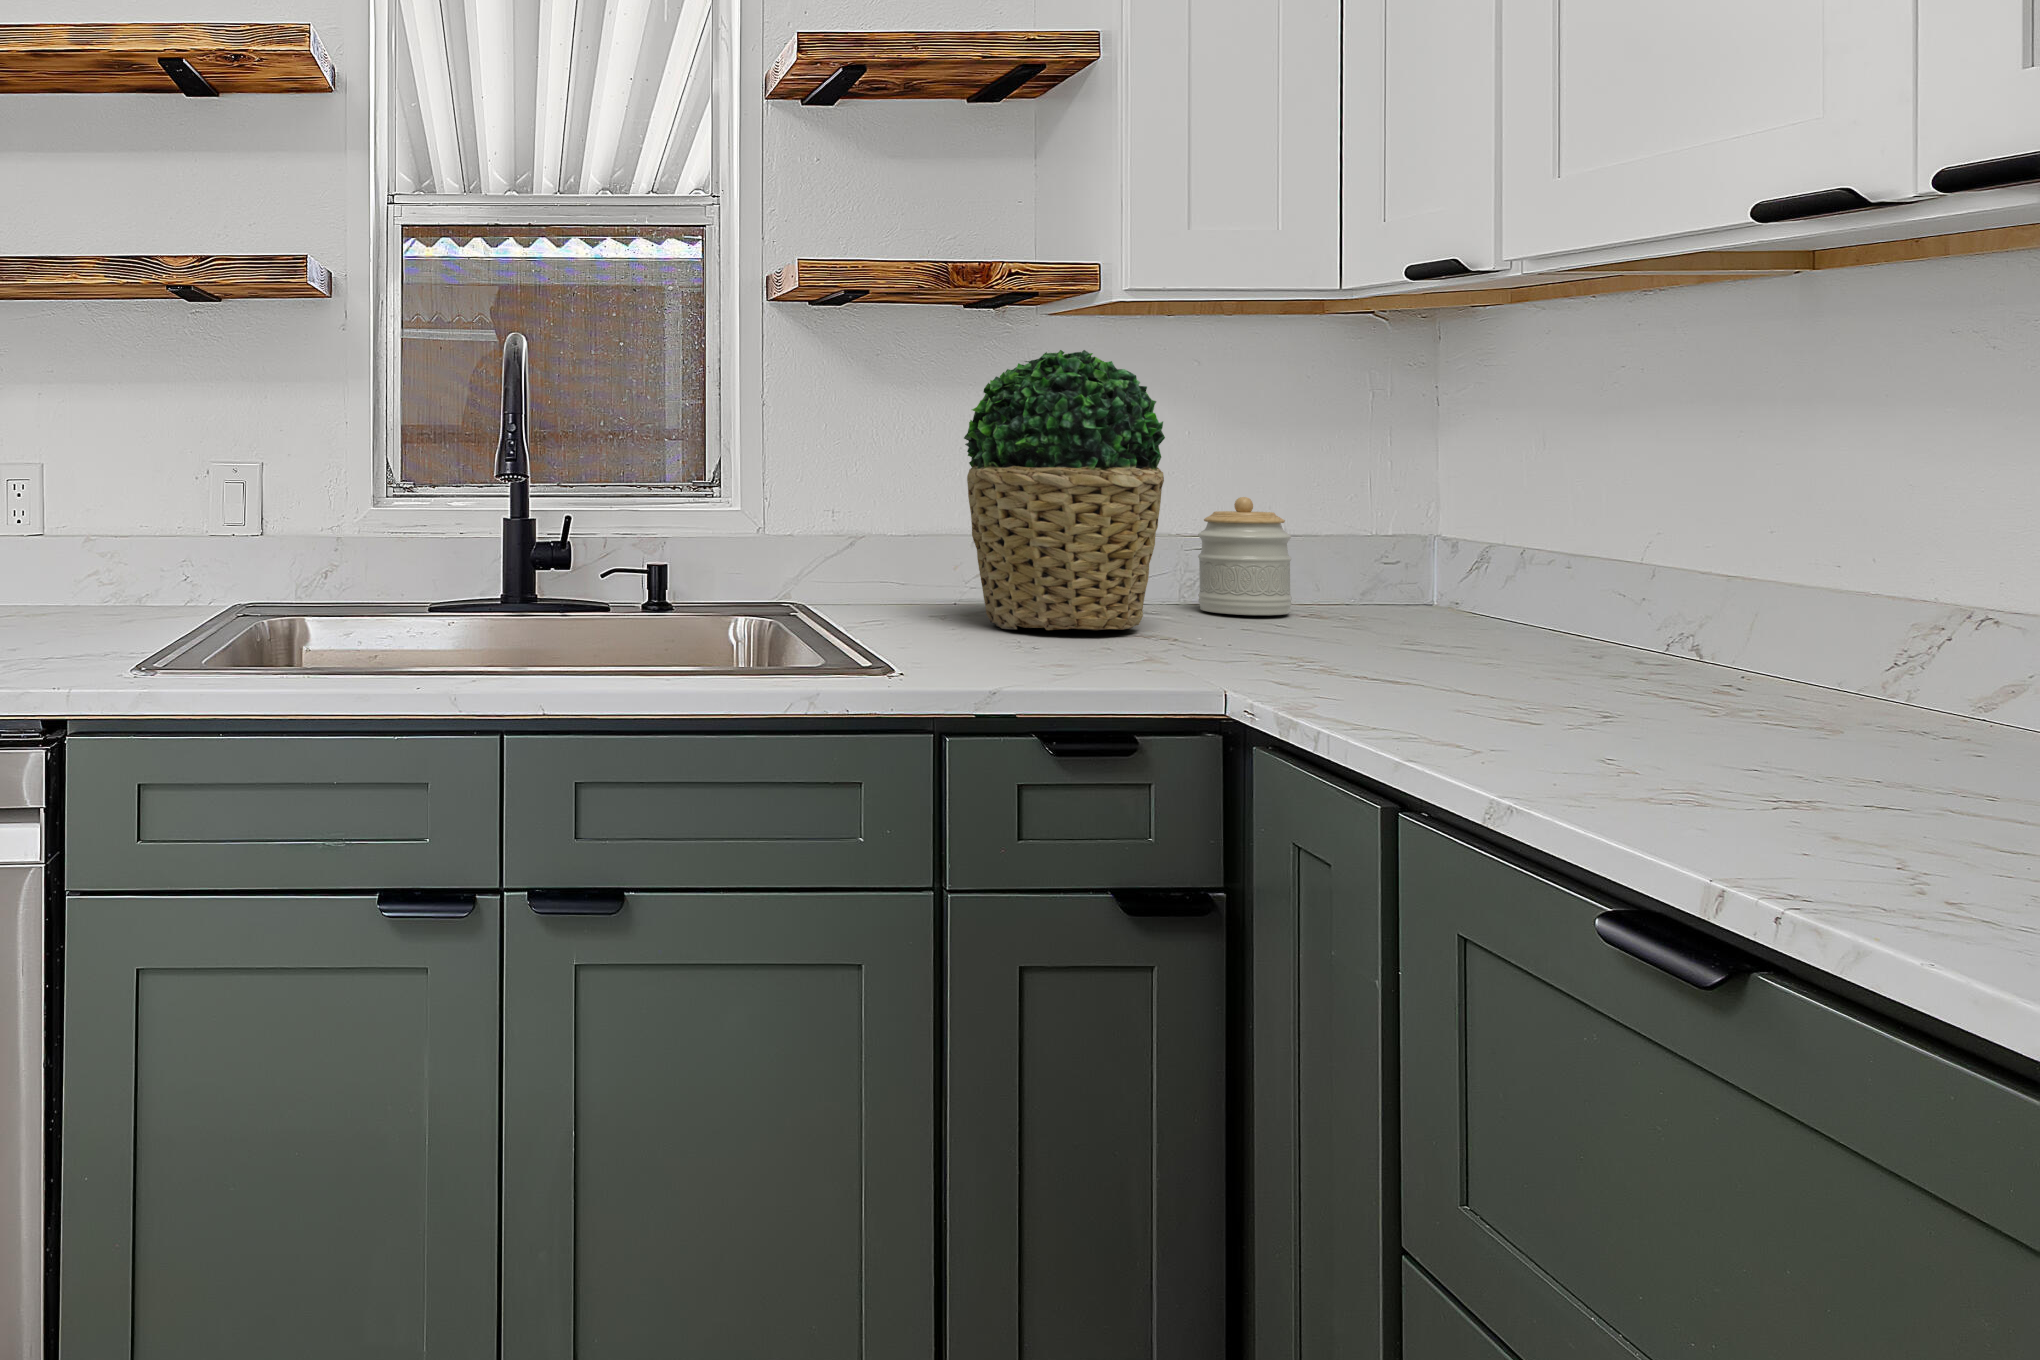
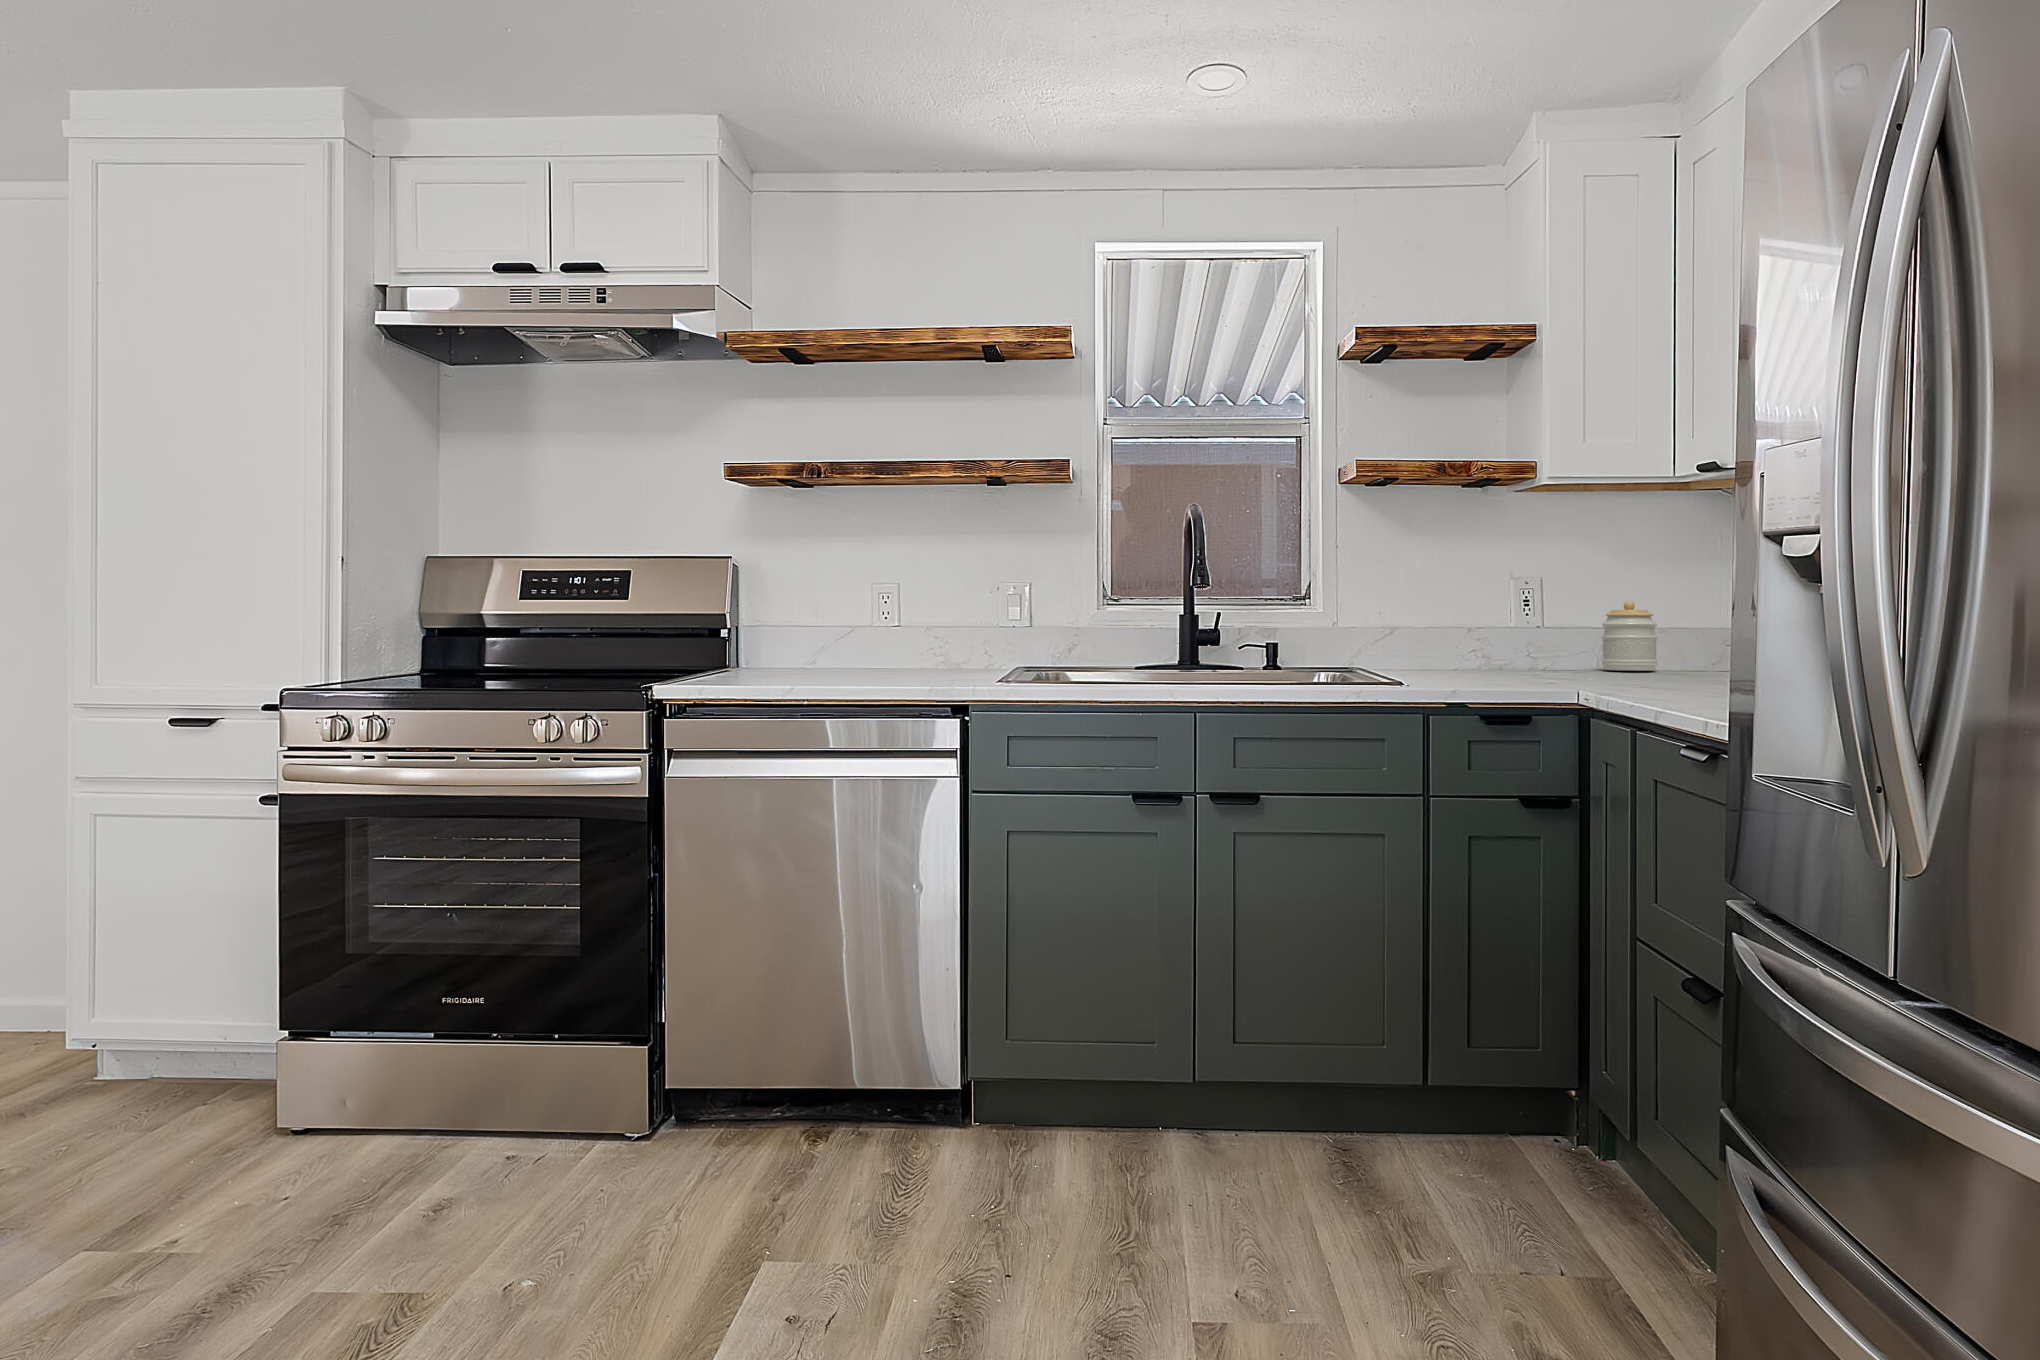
potted plant: present [964,350,1165,630] -> none [1455,511,1573,674]

